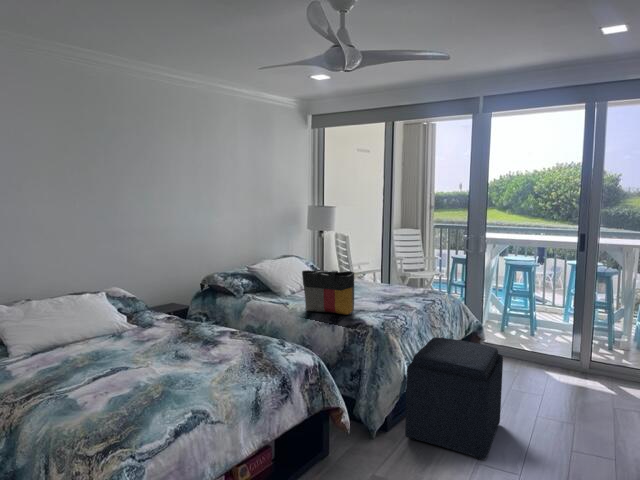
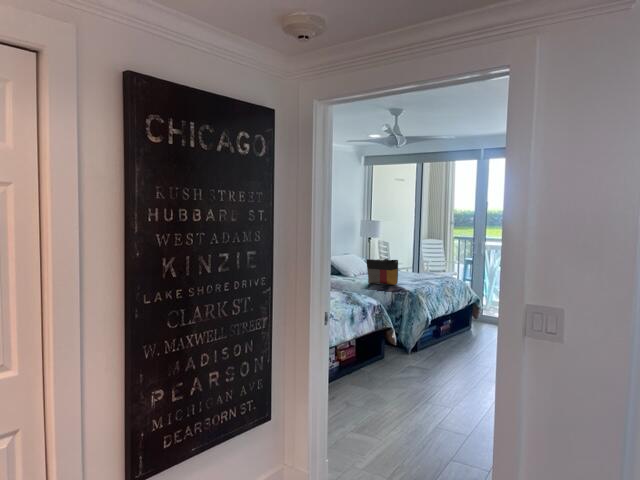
ottoman: present [405,337,503,460] -> none [428,301,486,363]

